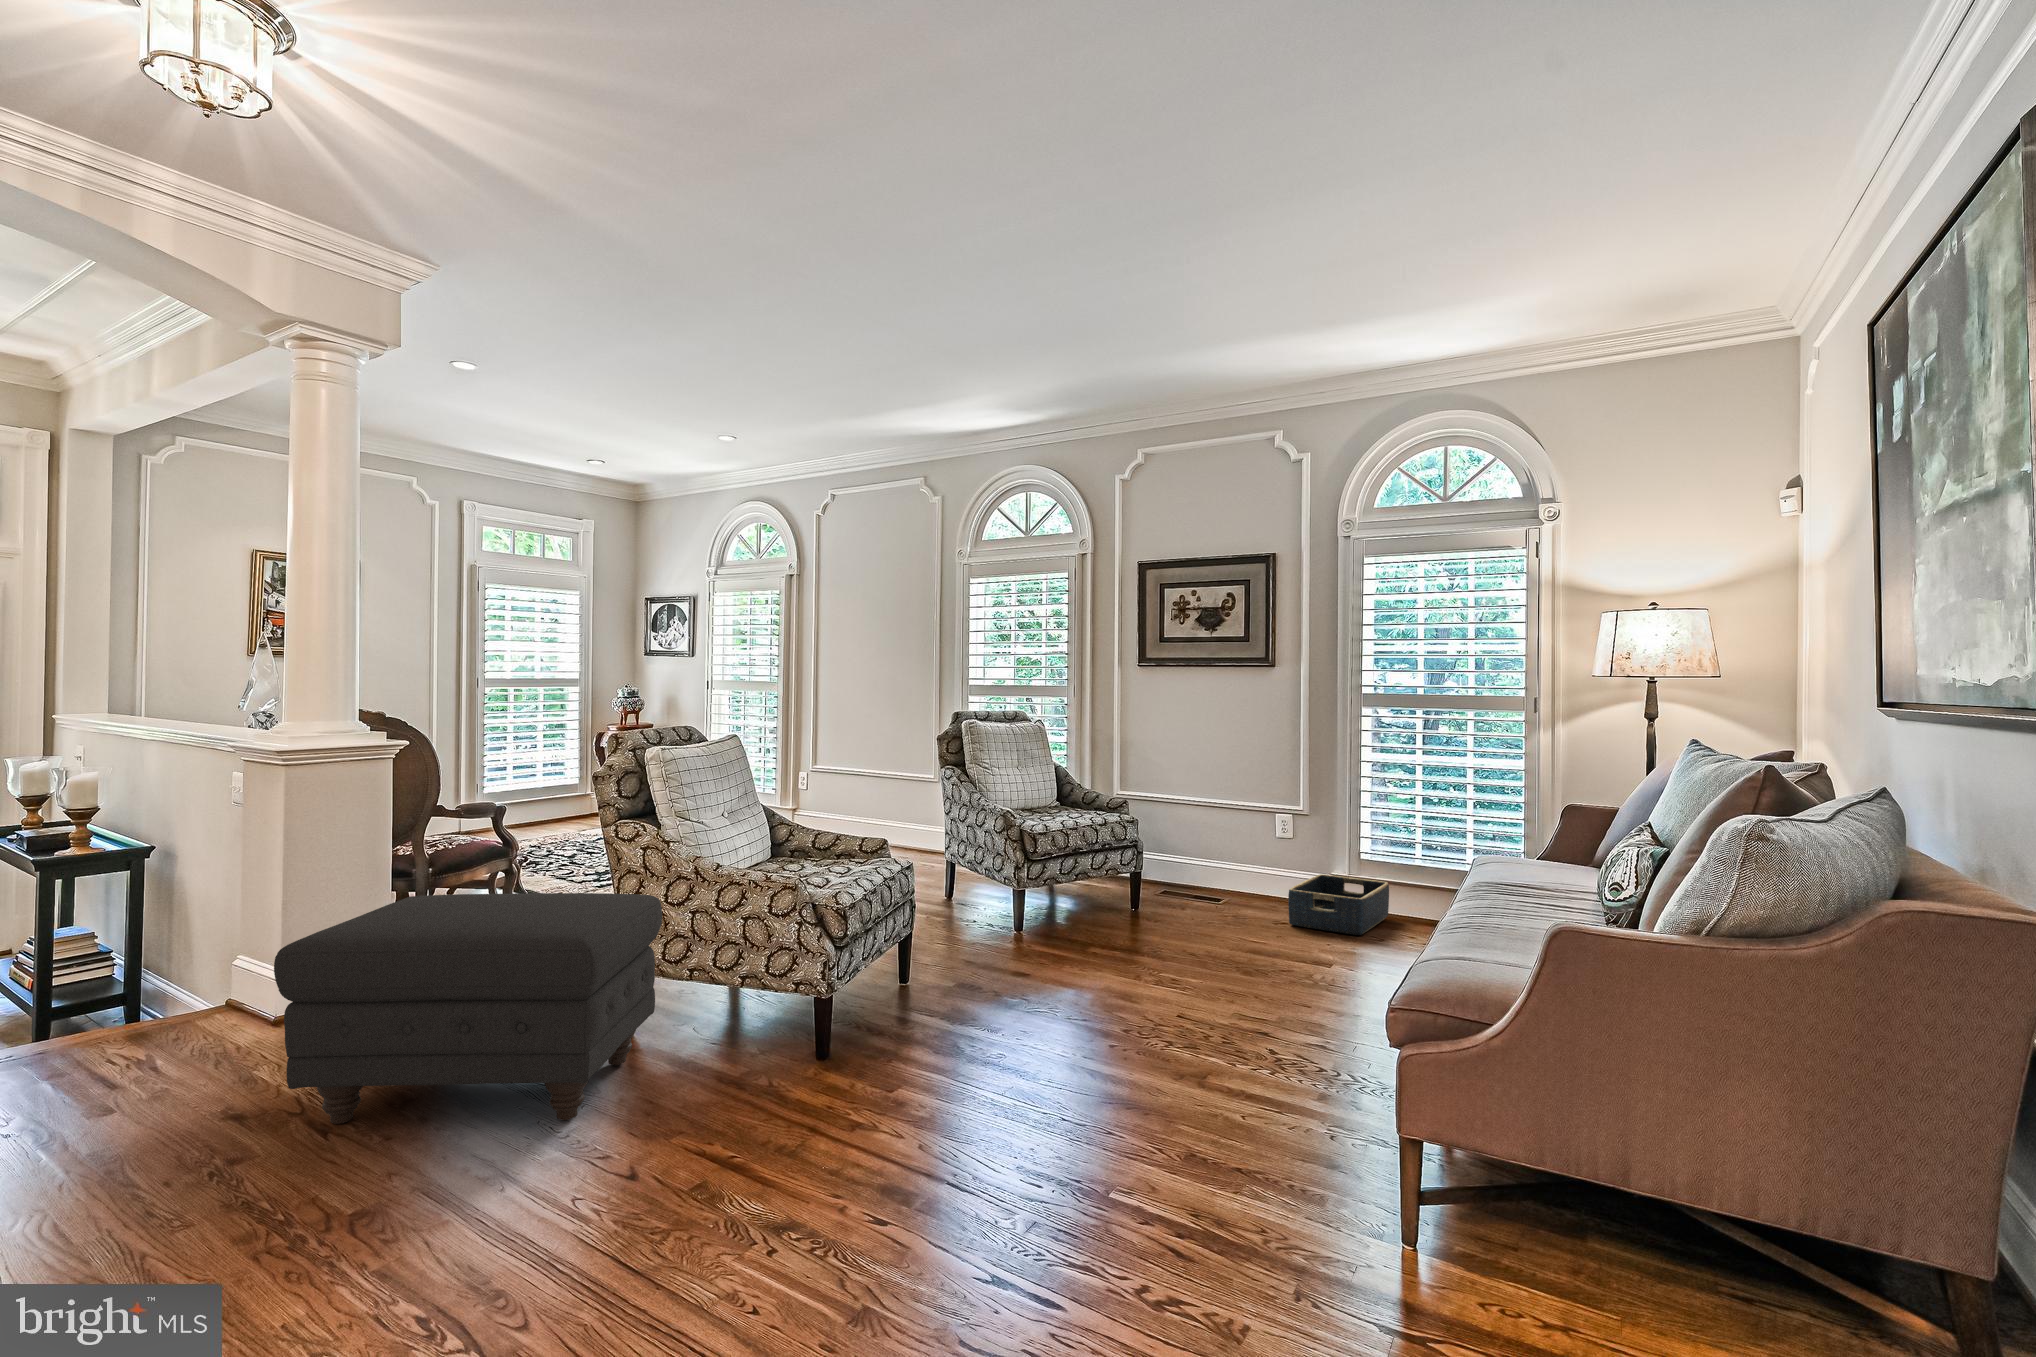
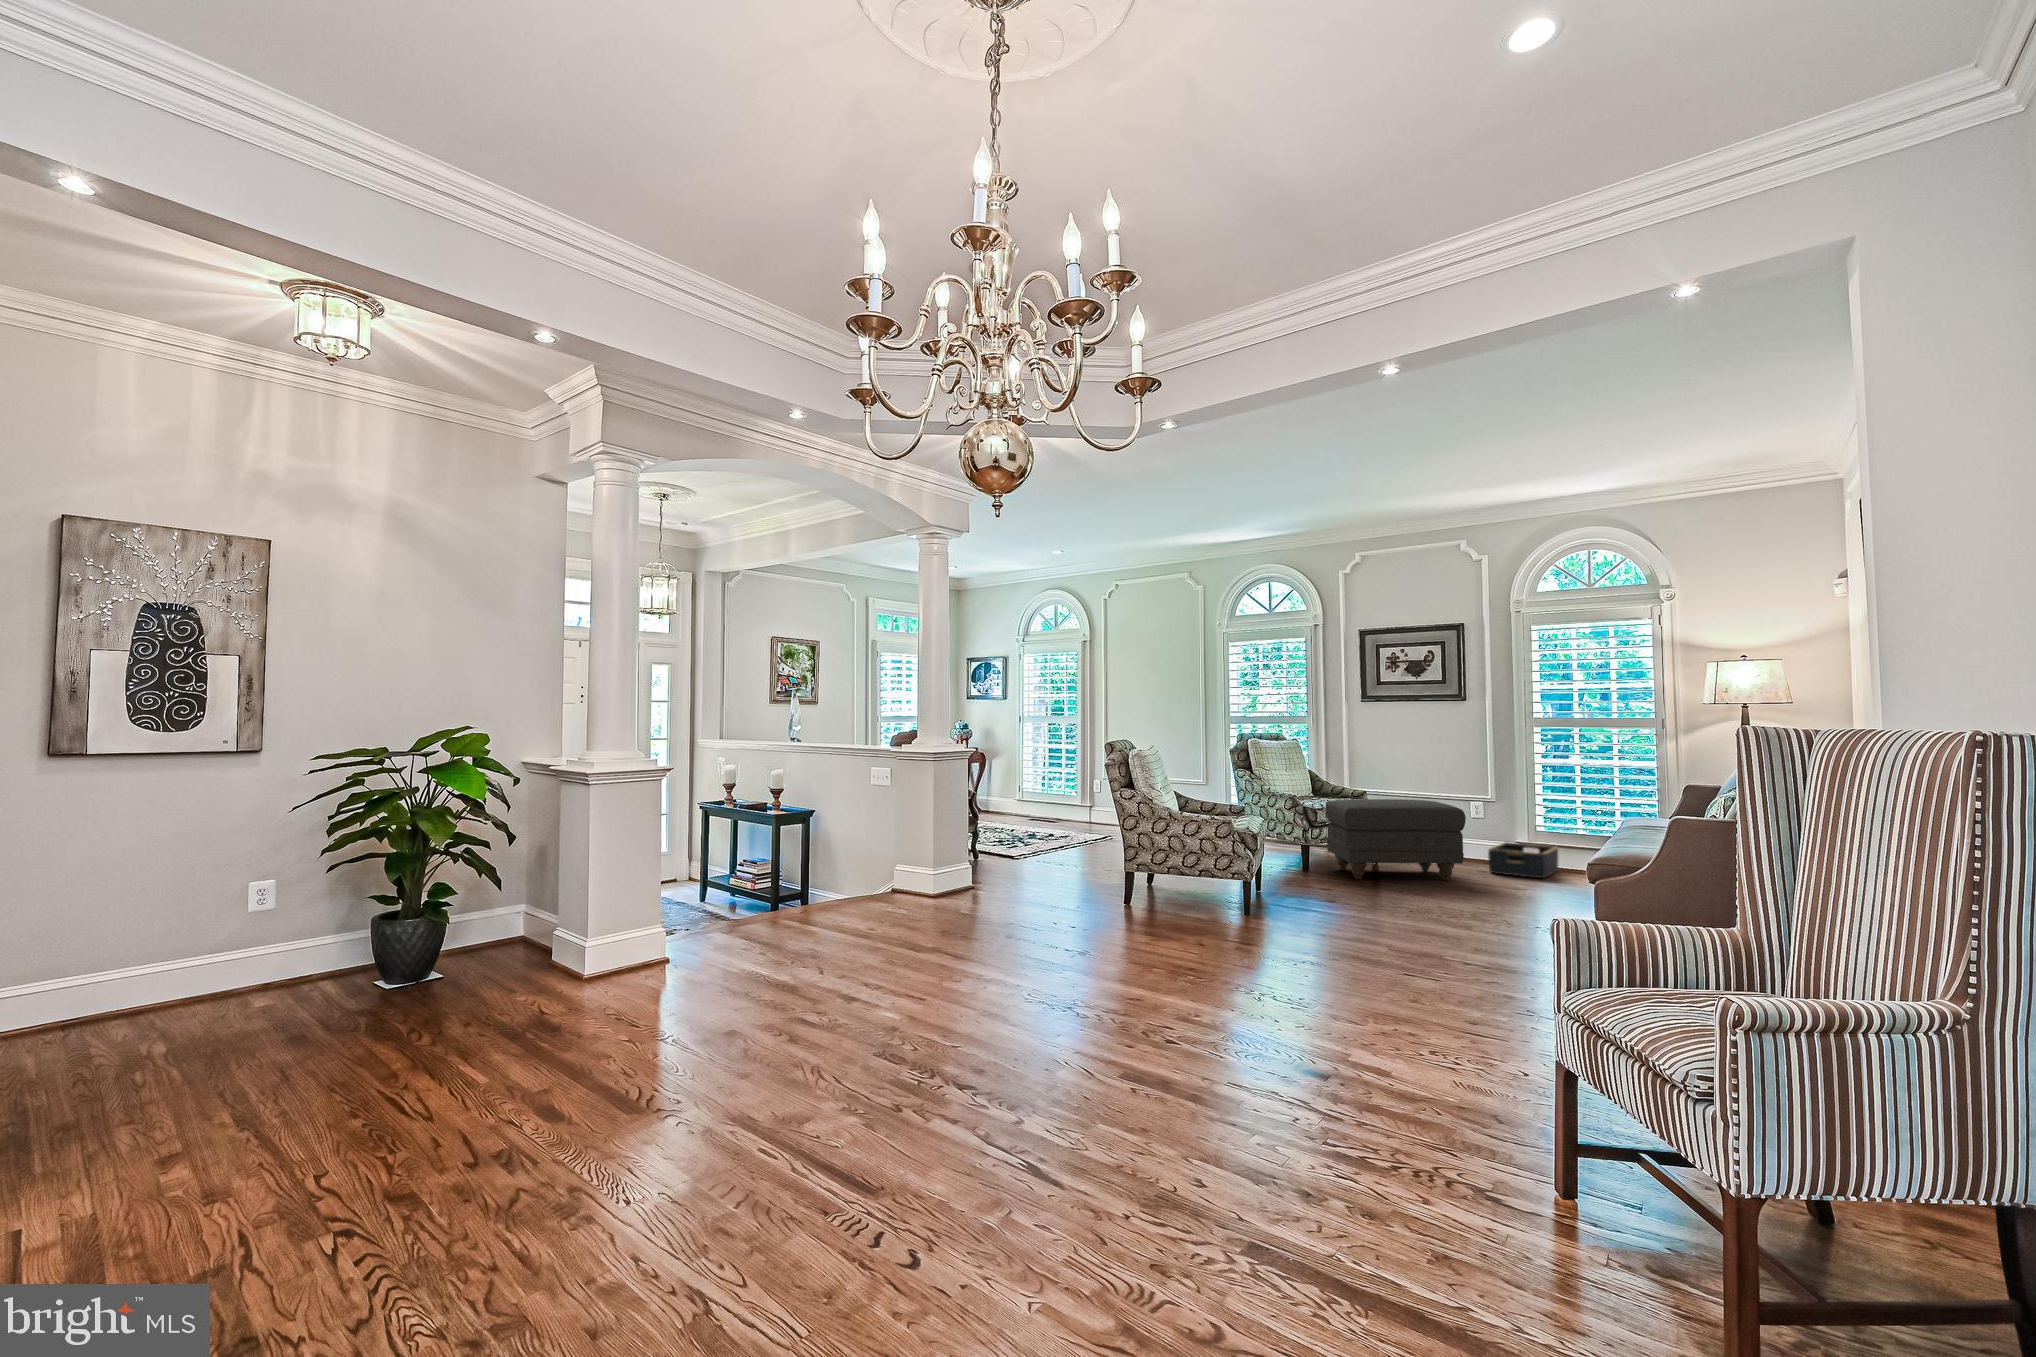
ottoman: present [274,893,662,1124] -> present [1326,799,1466,880]

